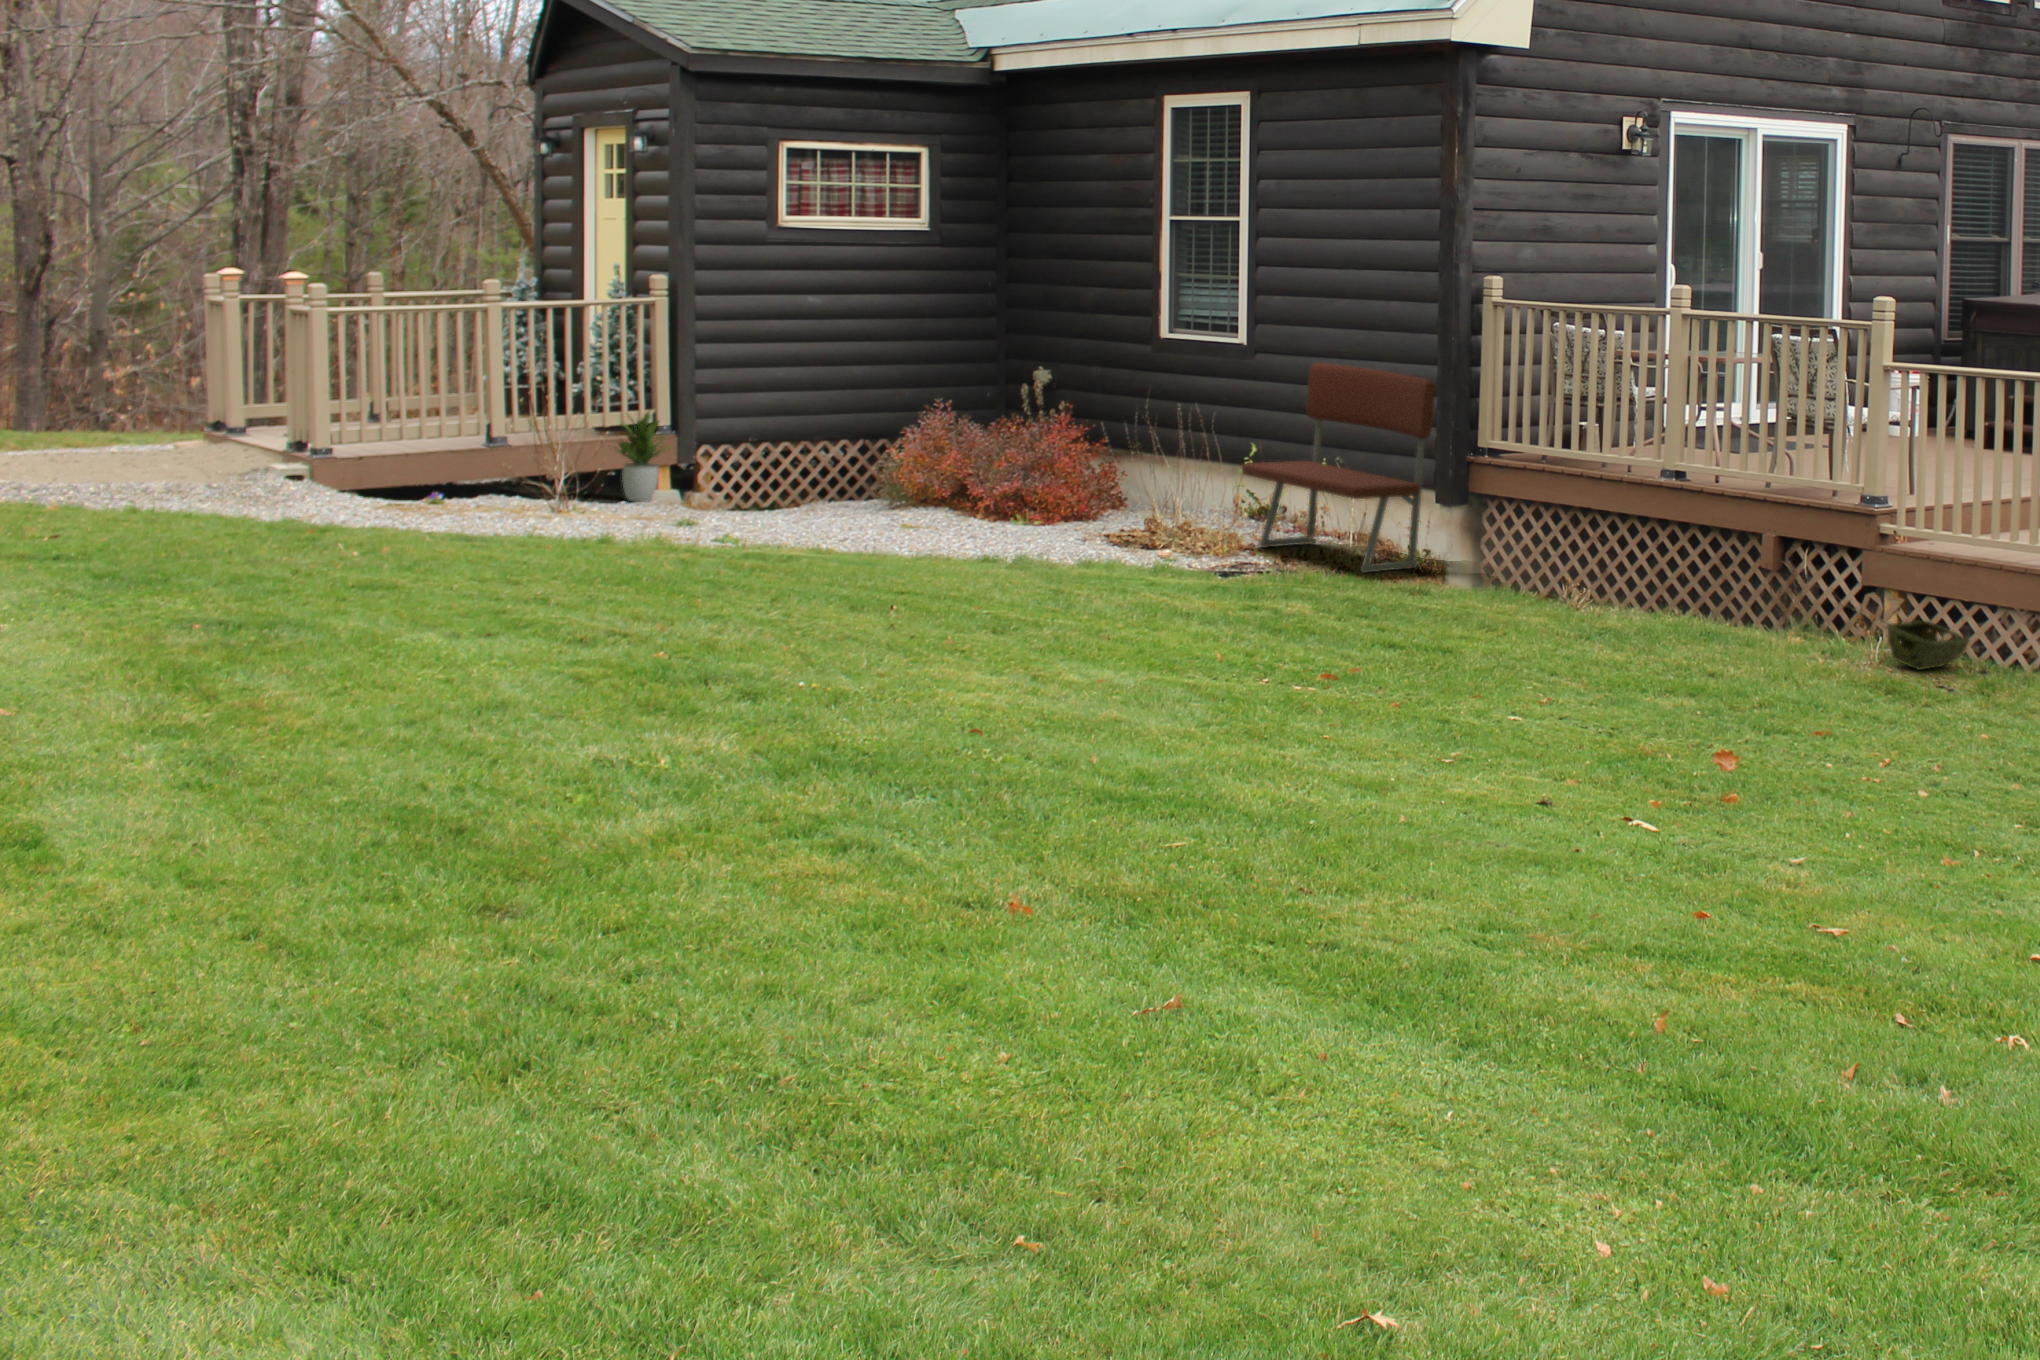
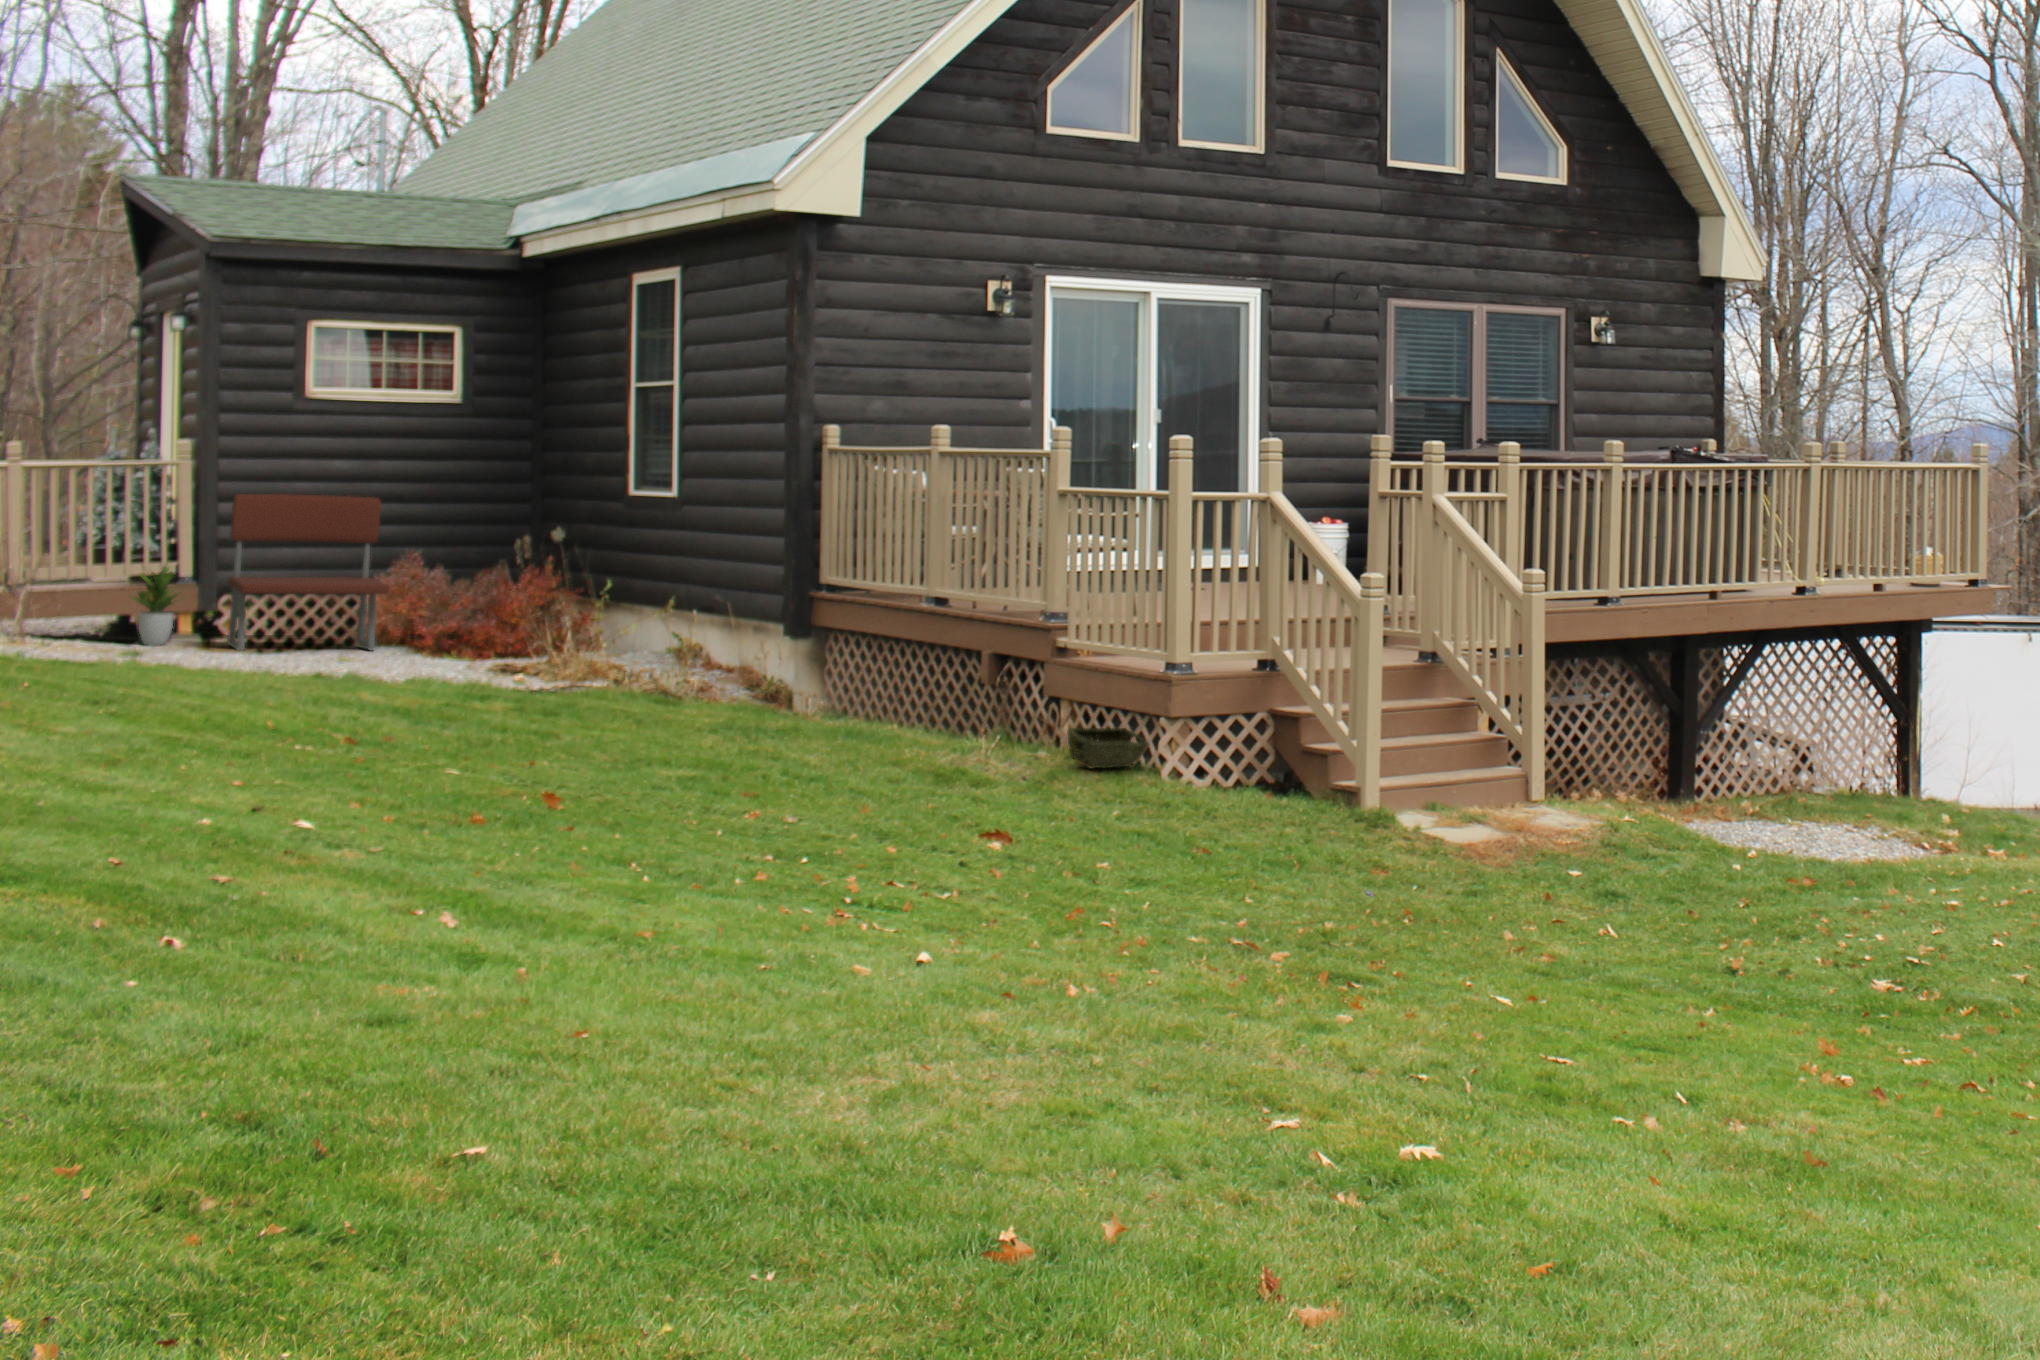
bench: present [1242,363,1435,573] -> present [228,494,389,650]

